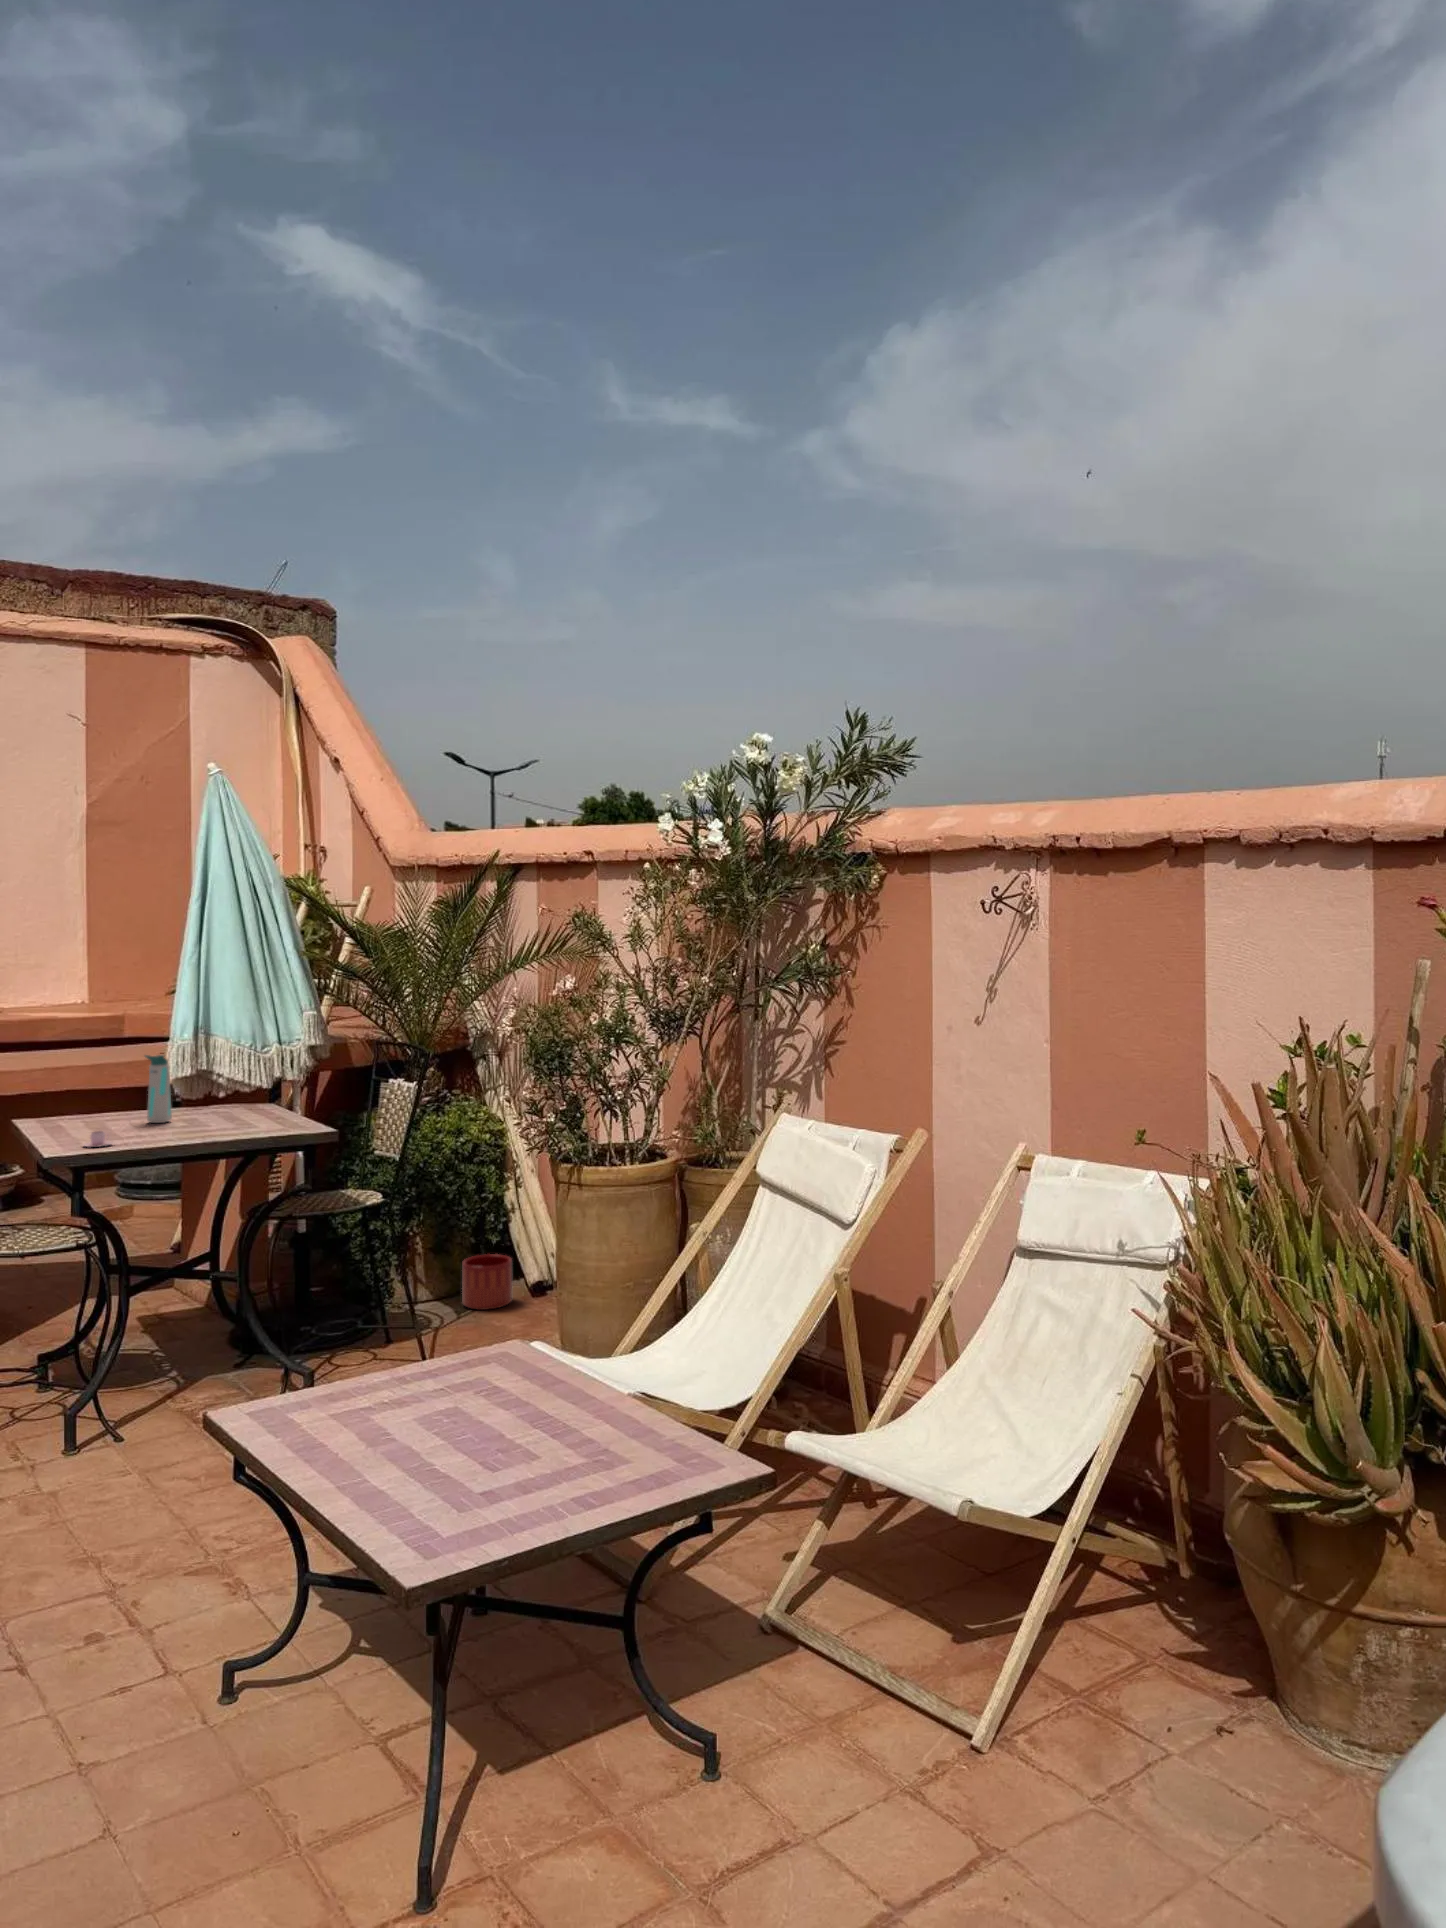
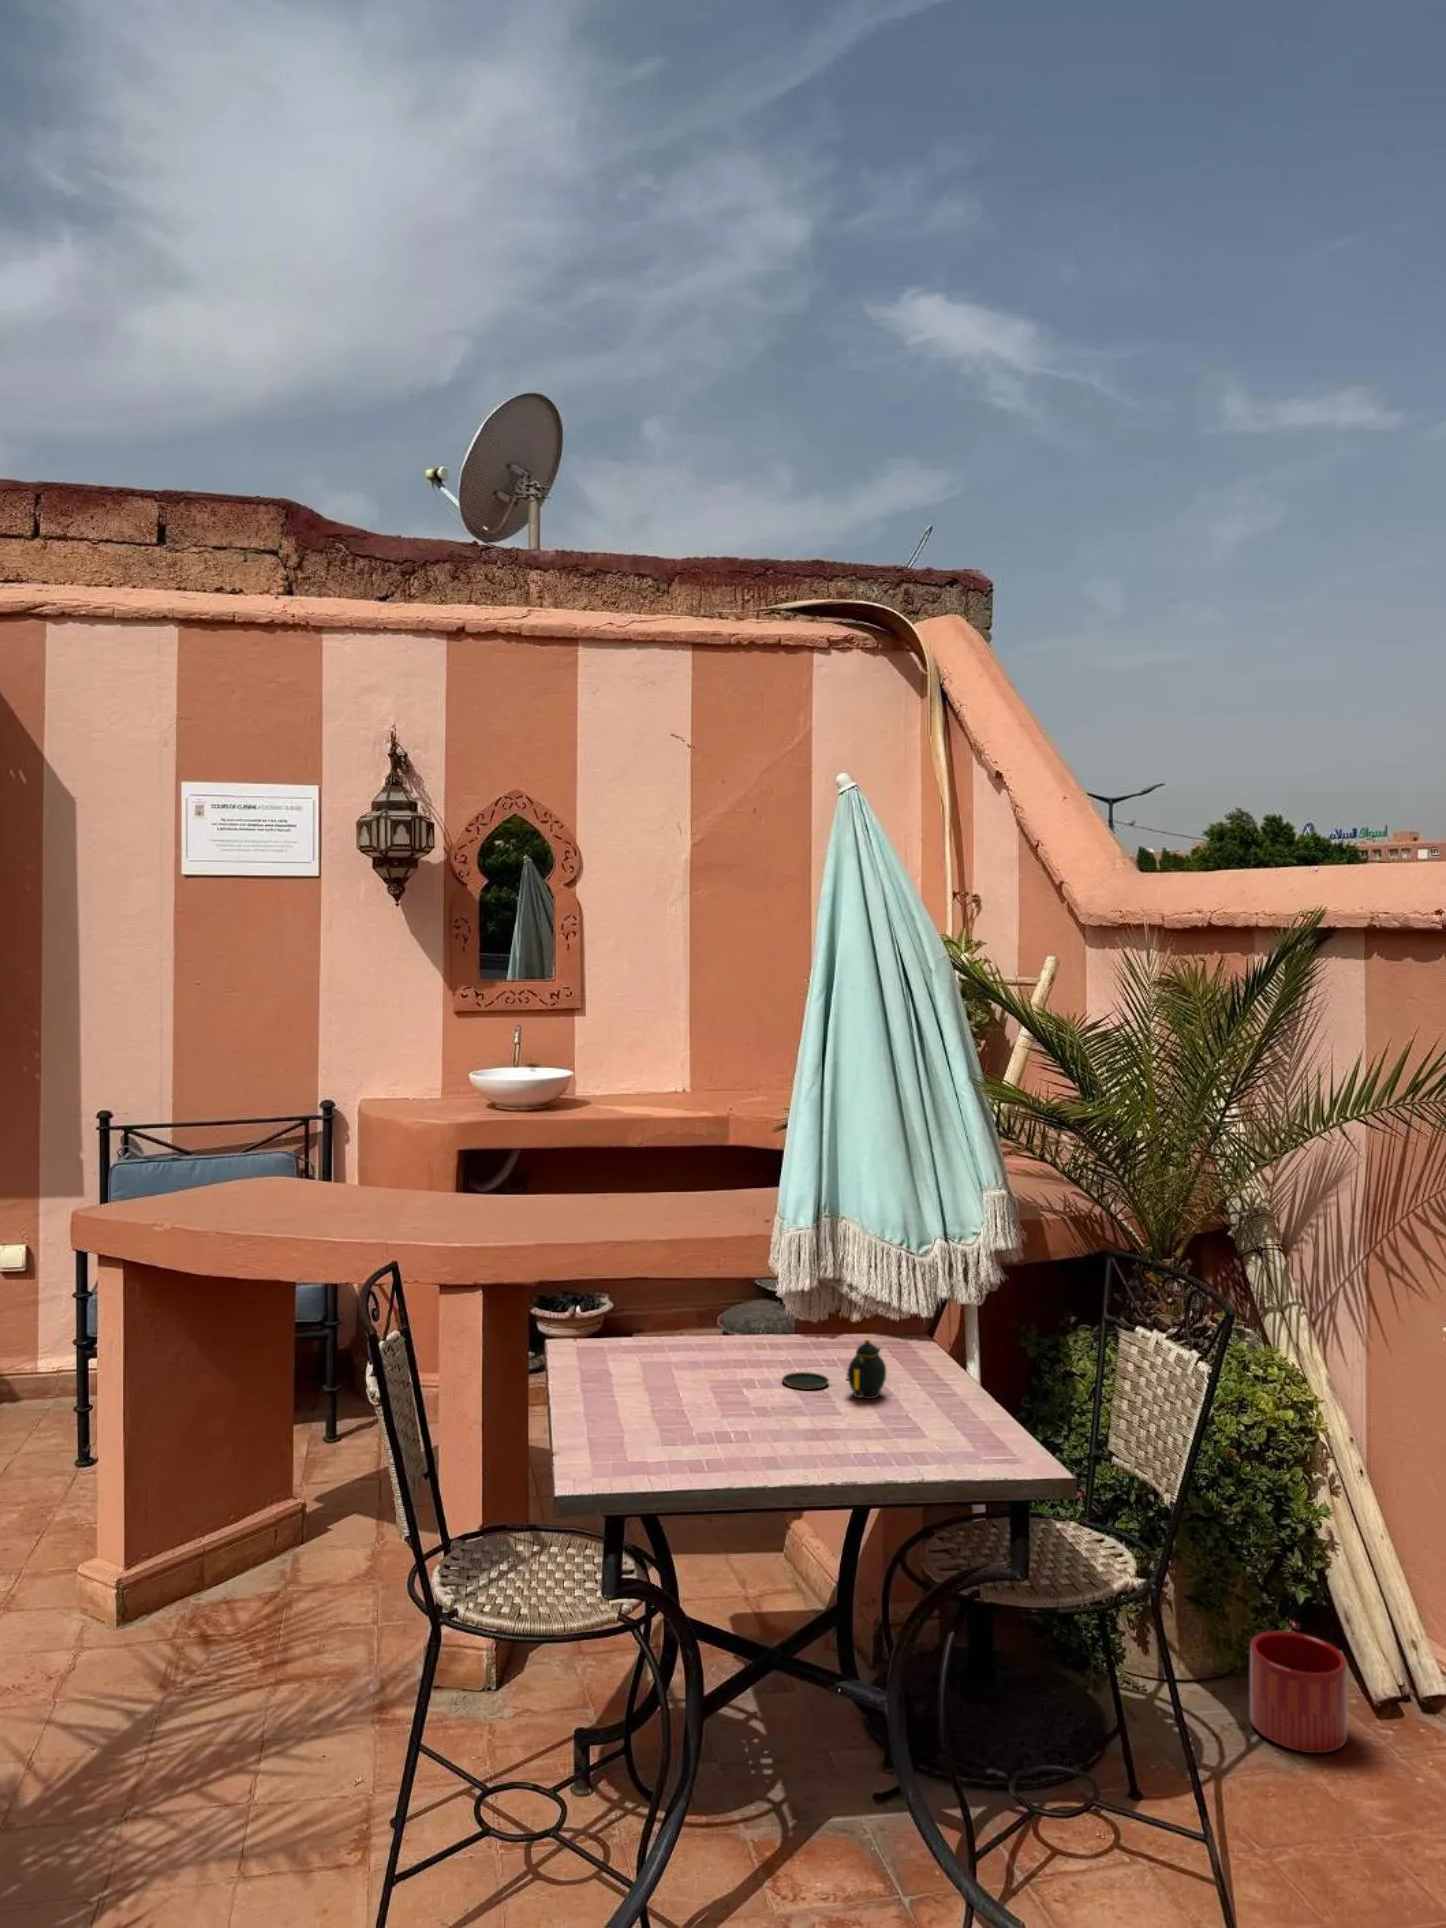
water bottle: present [145,1055,172,1123] -> none [738,1241,778,1355]
teapot: none [176,1096,241,1130] -> present [783,1339,886,1399]
teacup: present [84,1131,112,1147] -> none [635,1367,687,1431]

